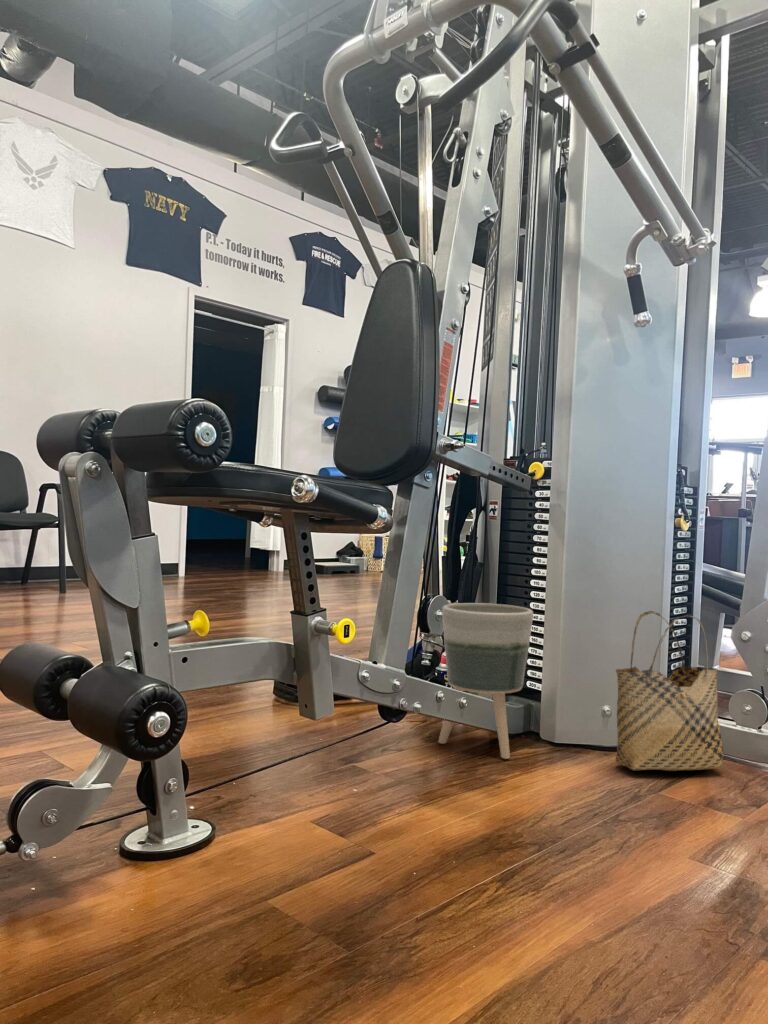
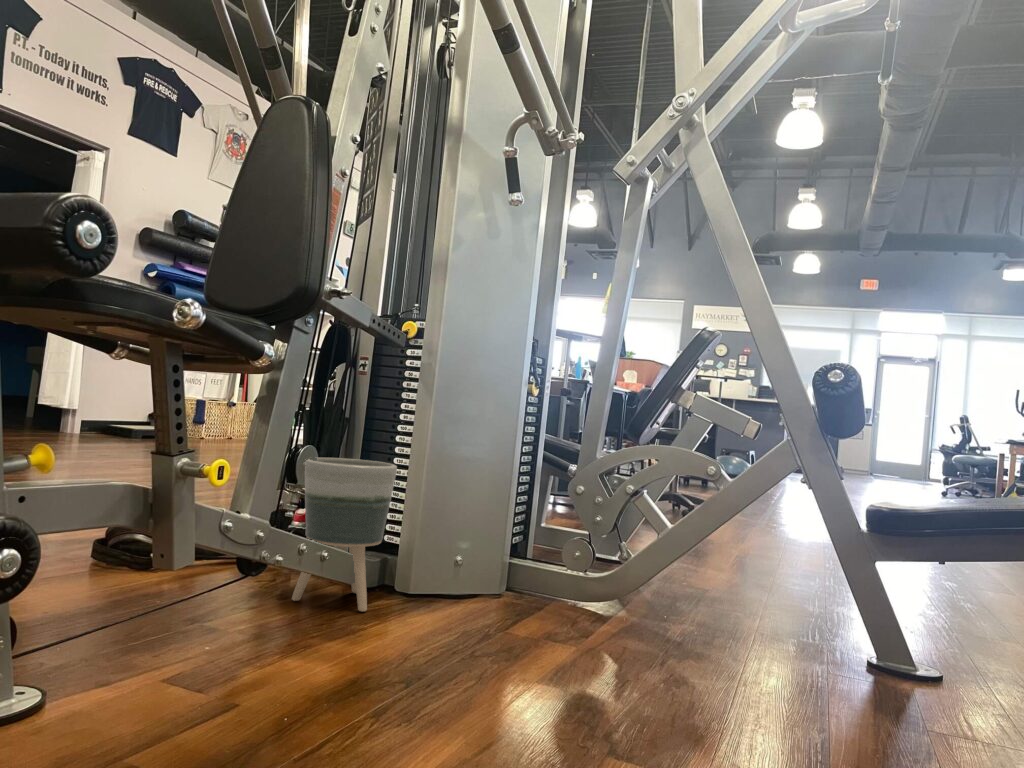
woven basket: present [616,611,723,771] -> none [467,468,559,615]

